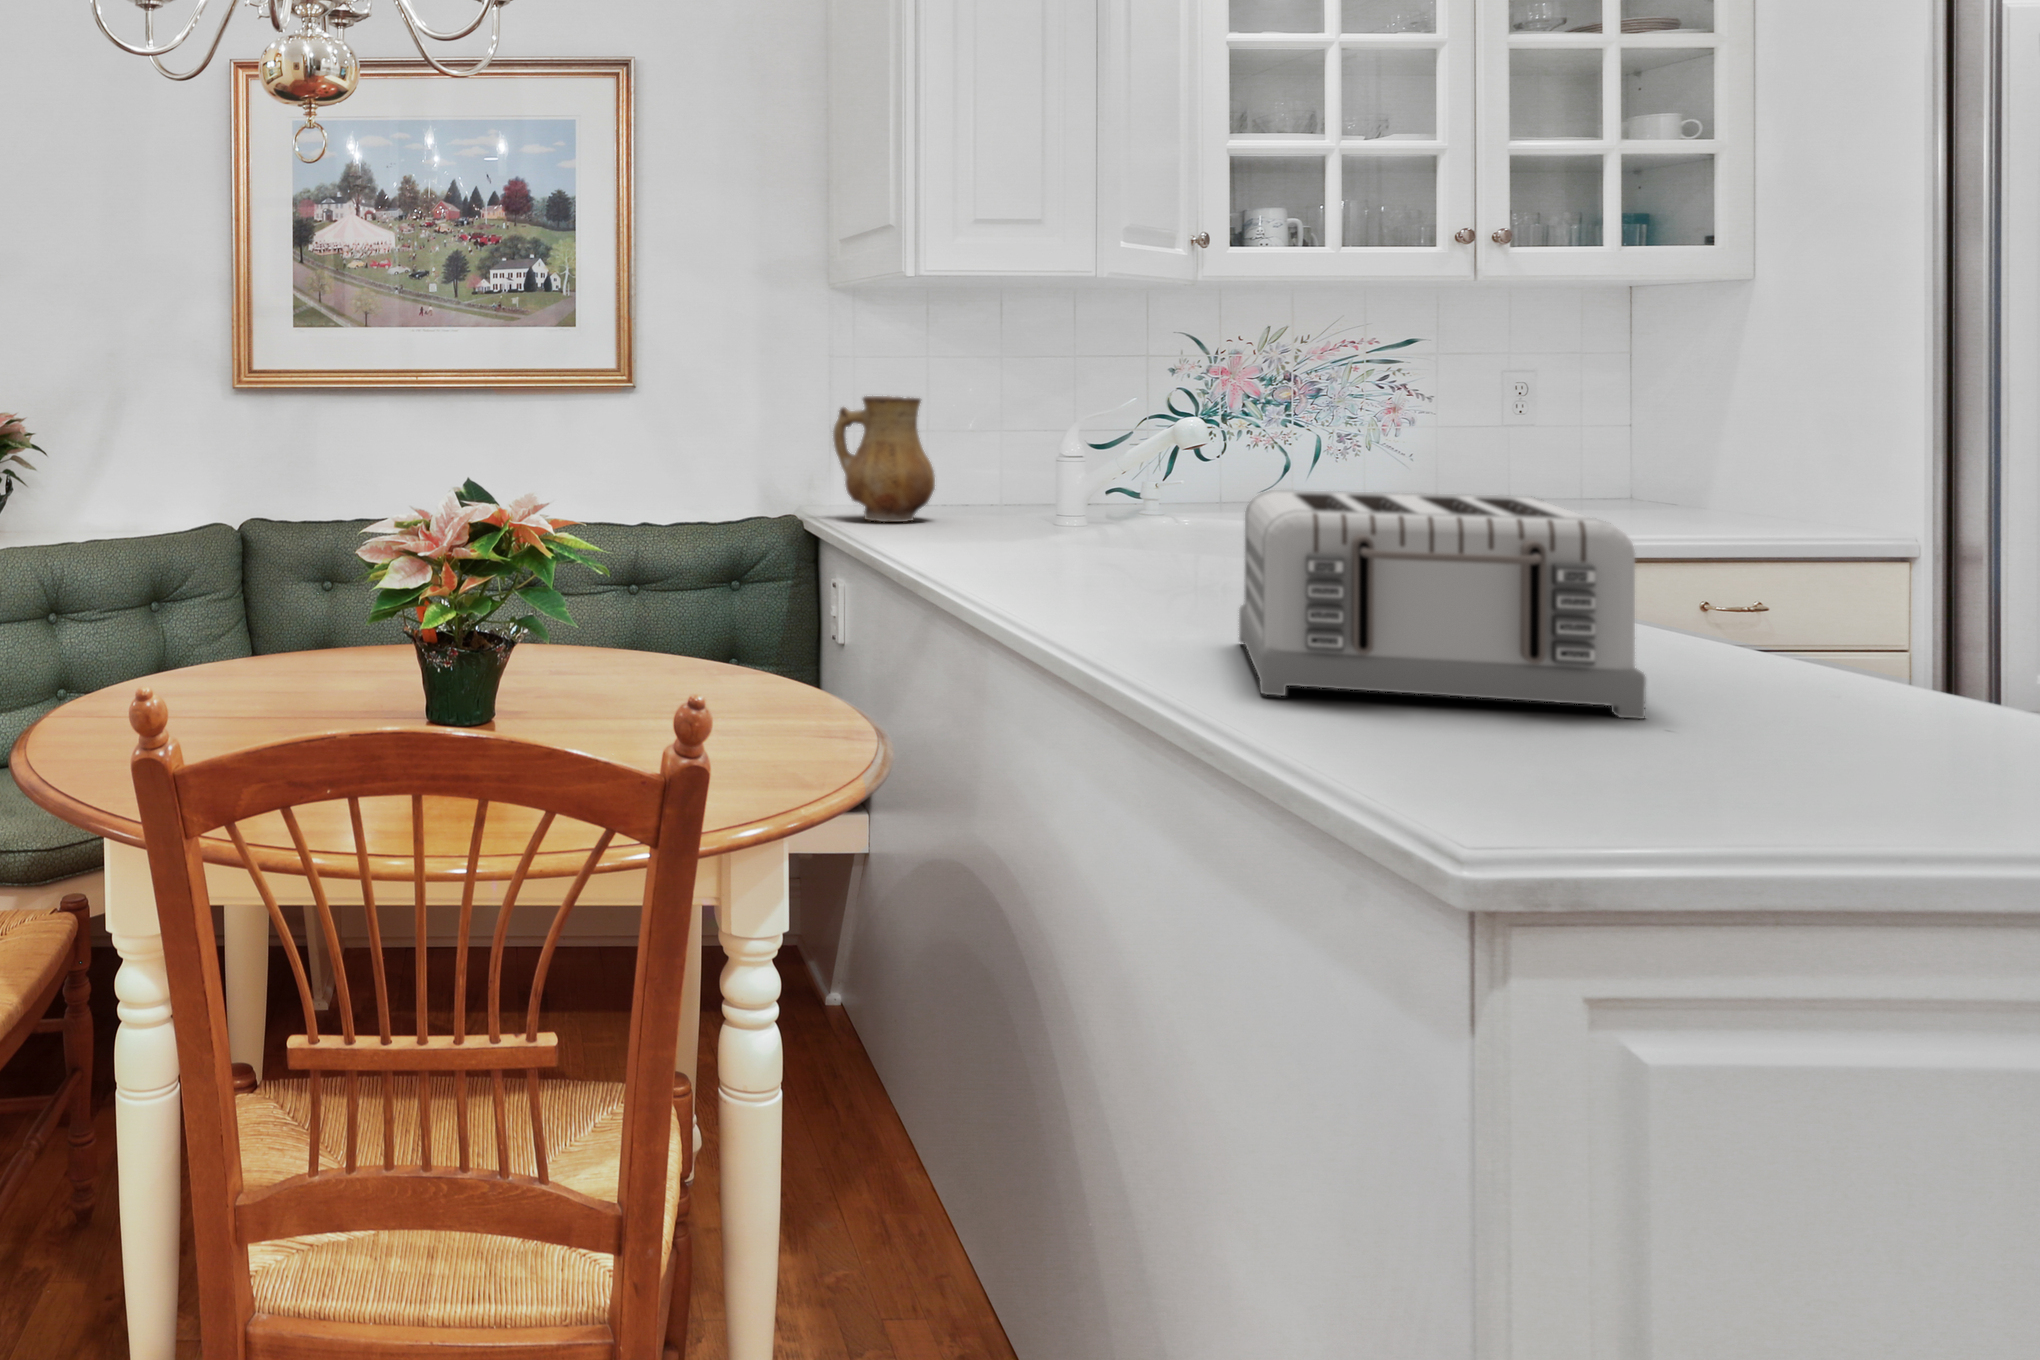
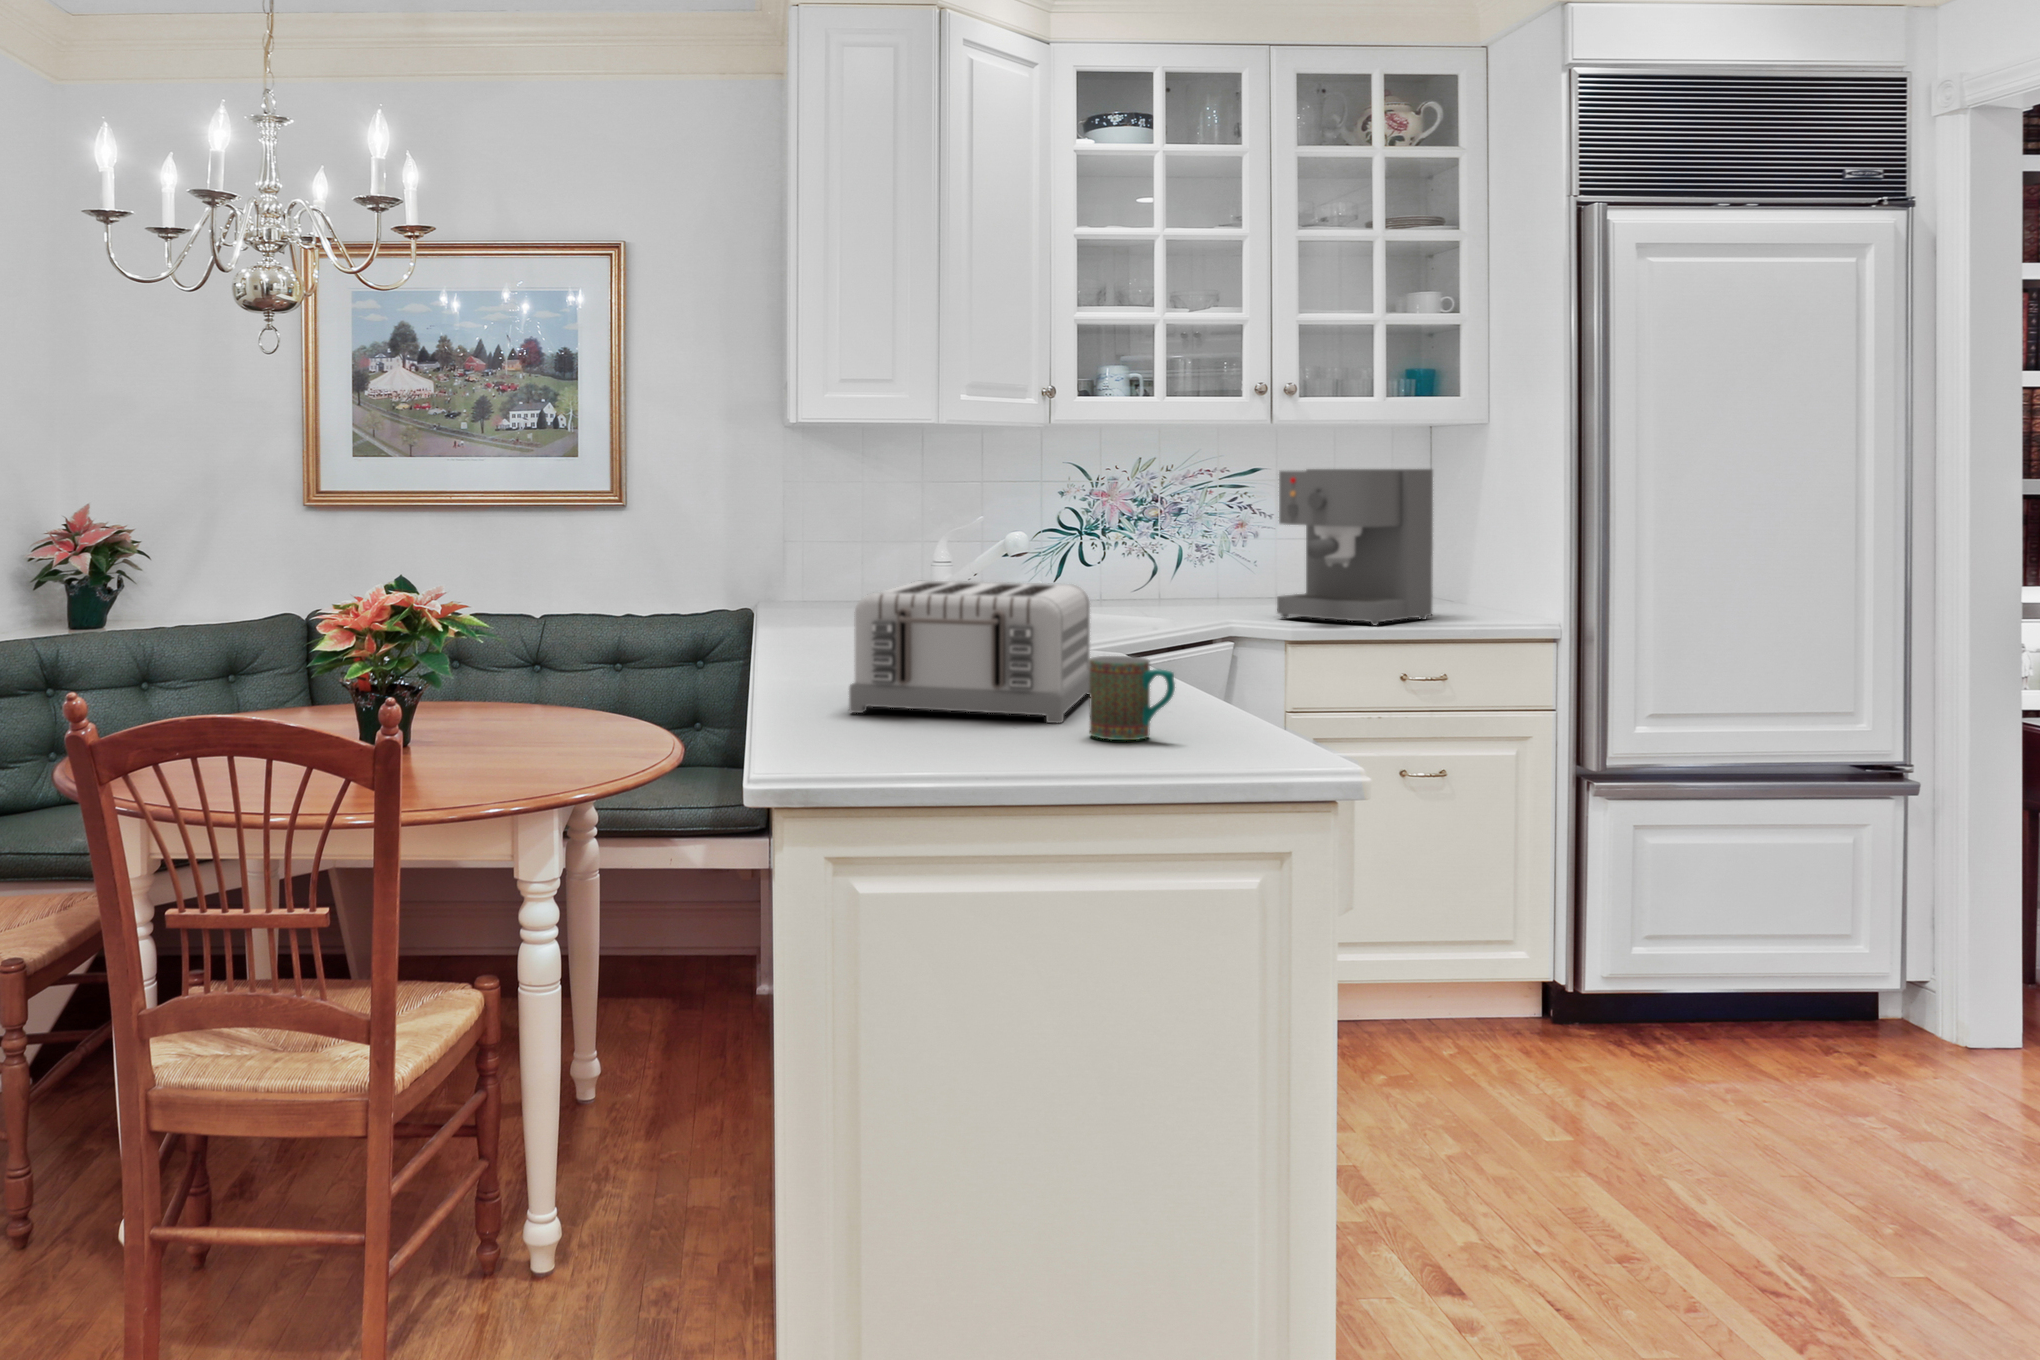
coffee maker: none [1517,337,1732,544] -> present [1277,469,1433,625]
ceramic pitcher: present [833,396,935,522] -> none [786,512,862,611]
mug: none [1758,617,1944,759] -> present [1090,656,1175,740]

